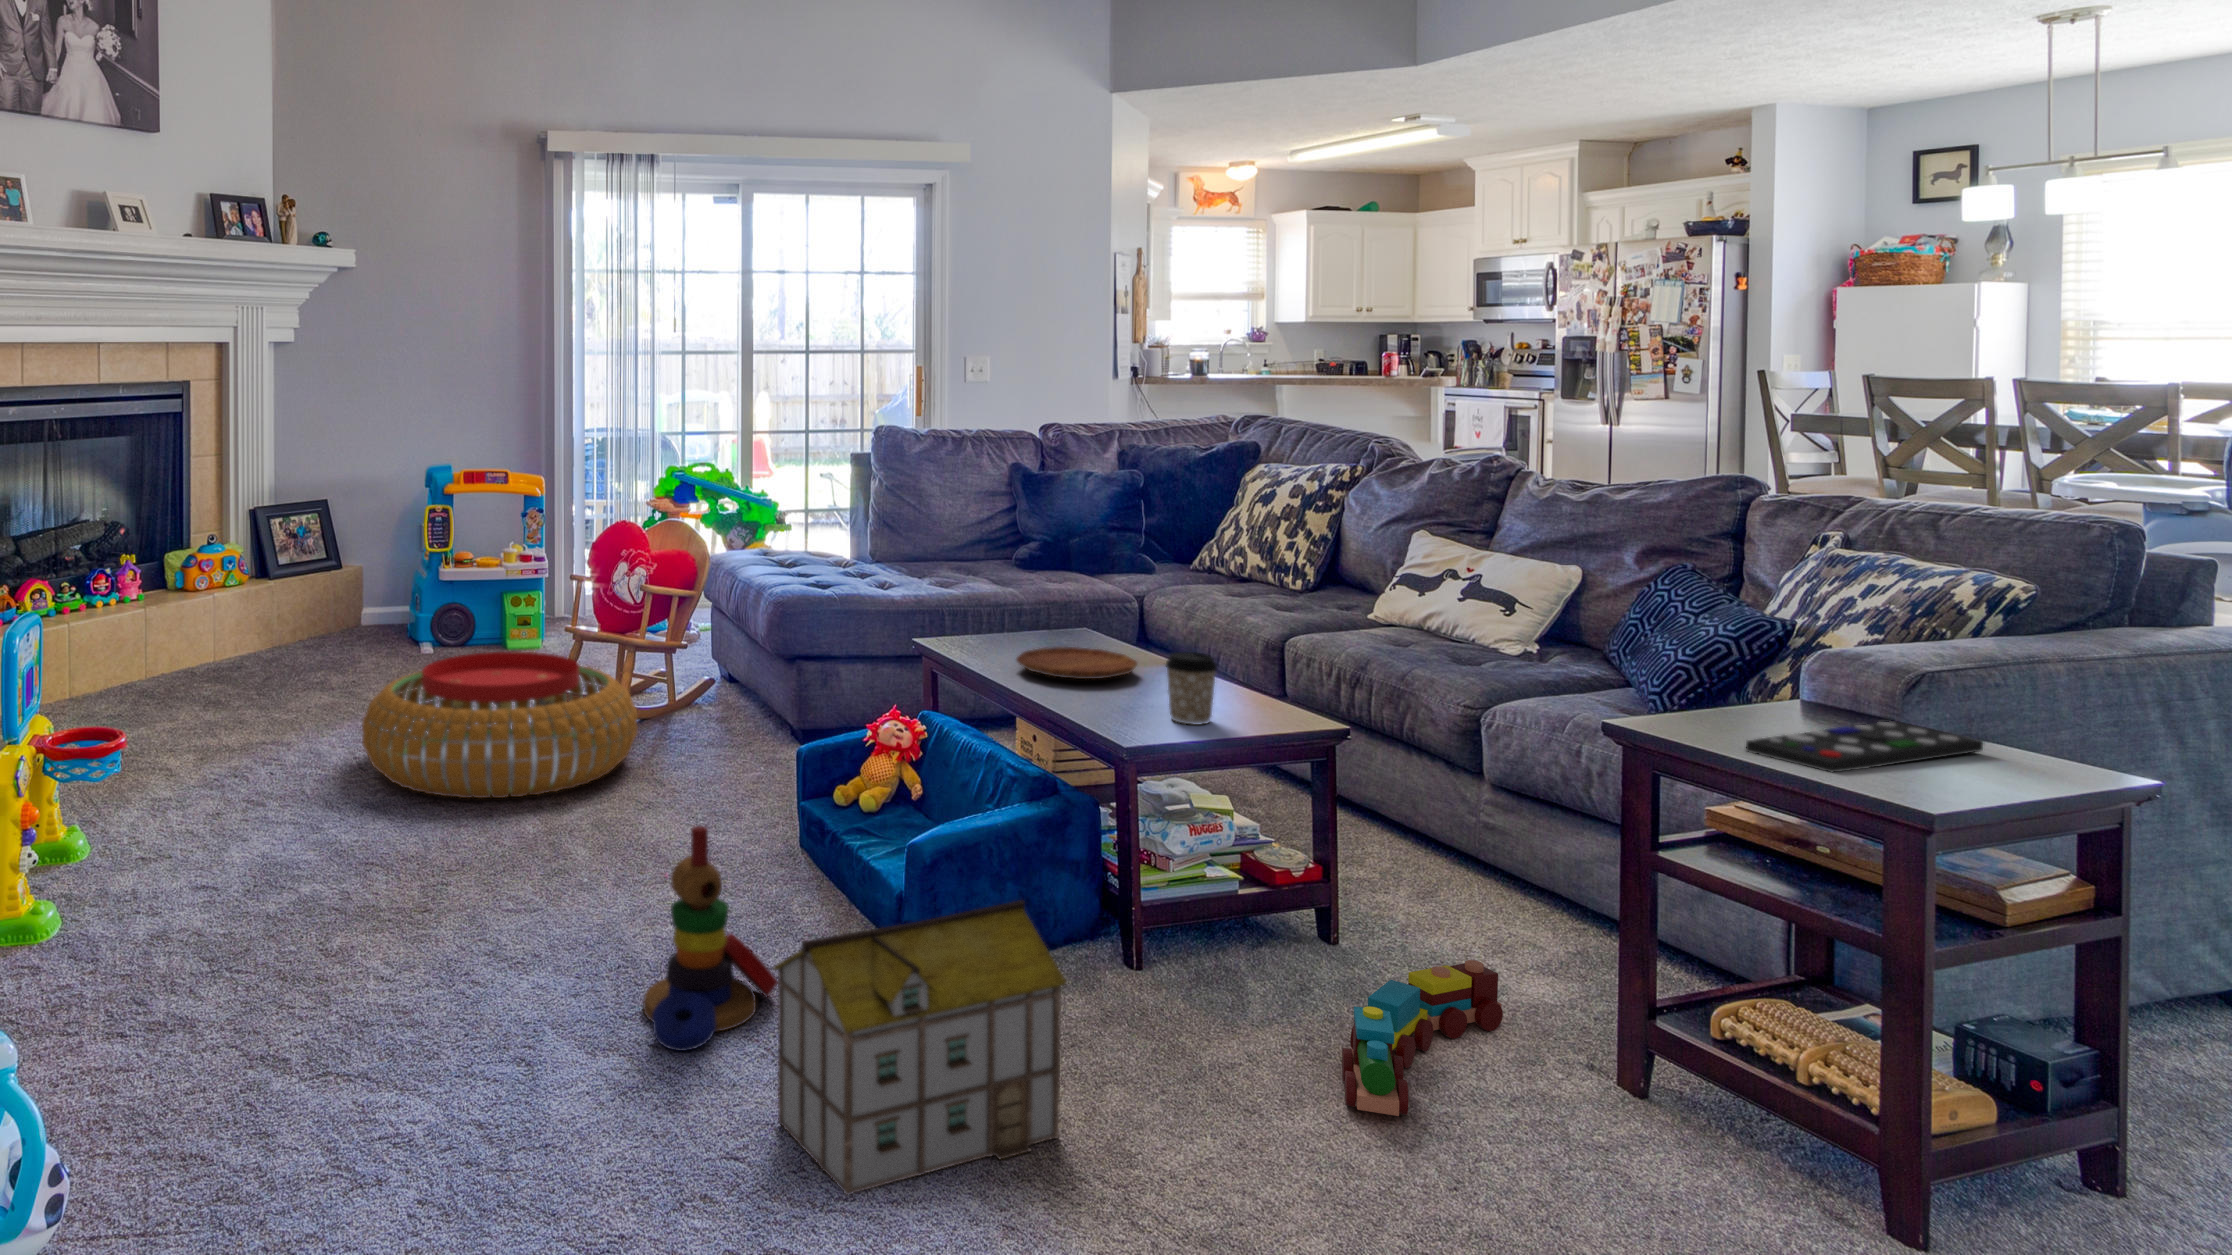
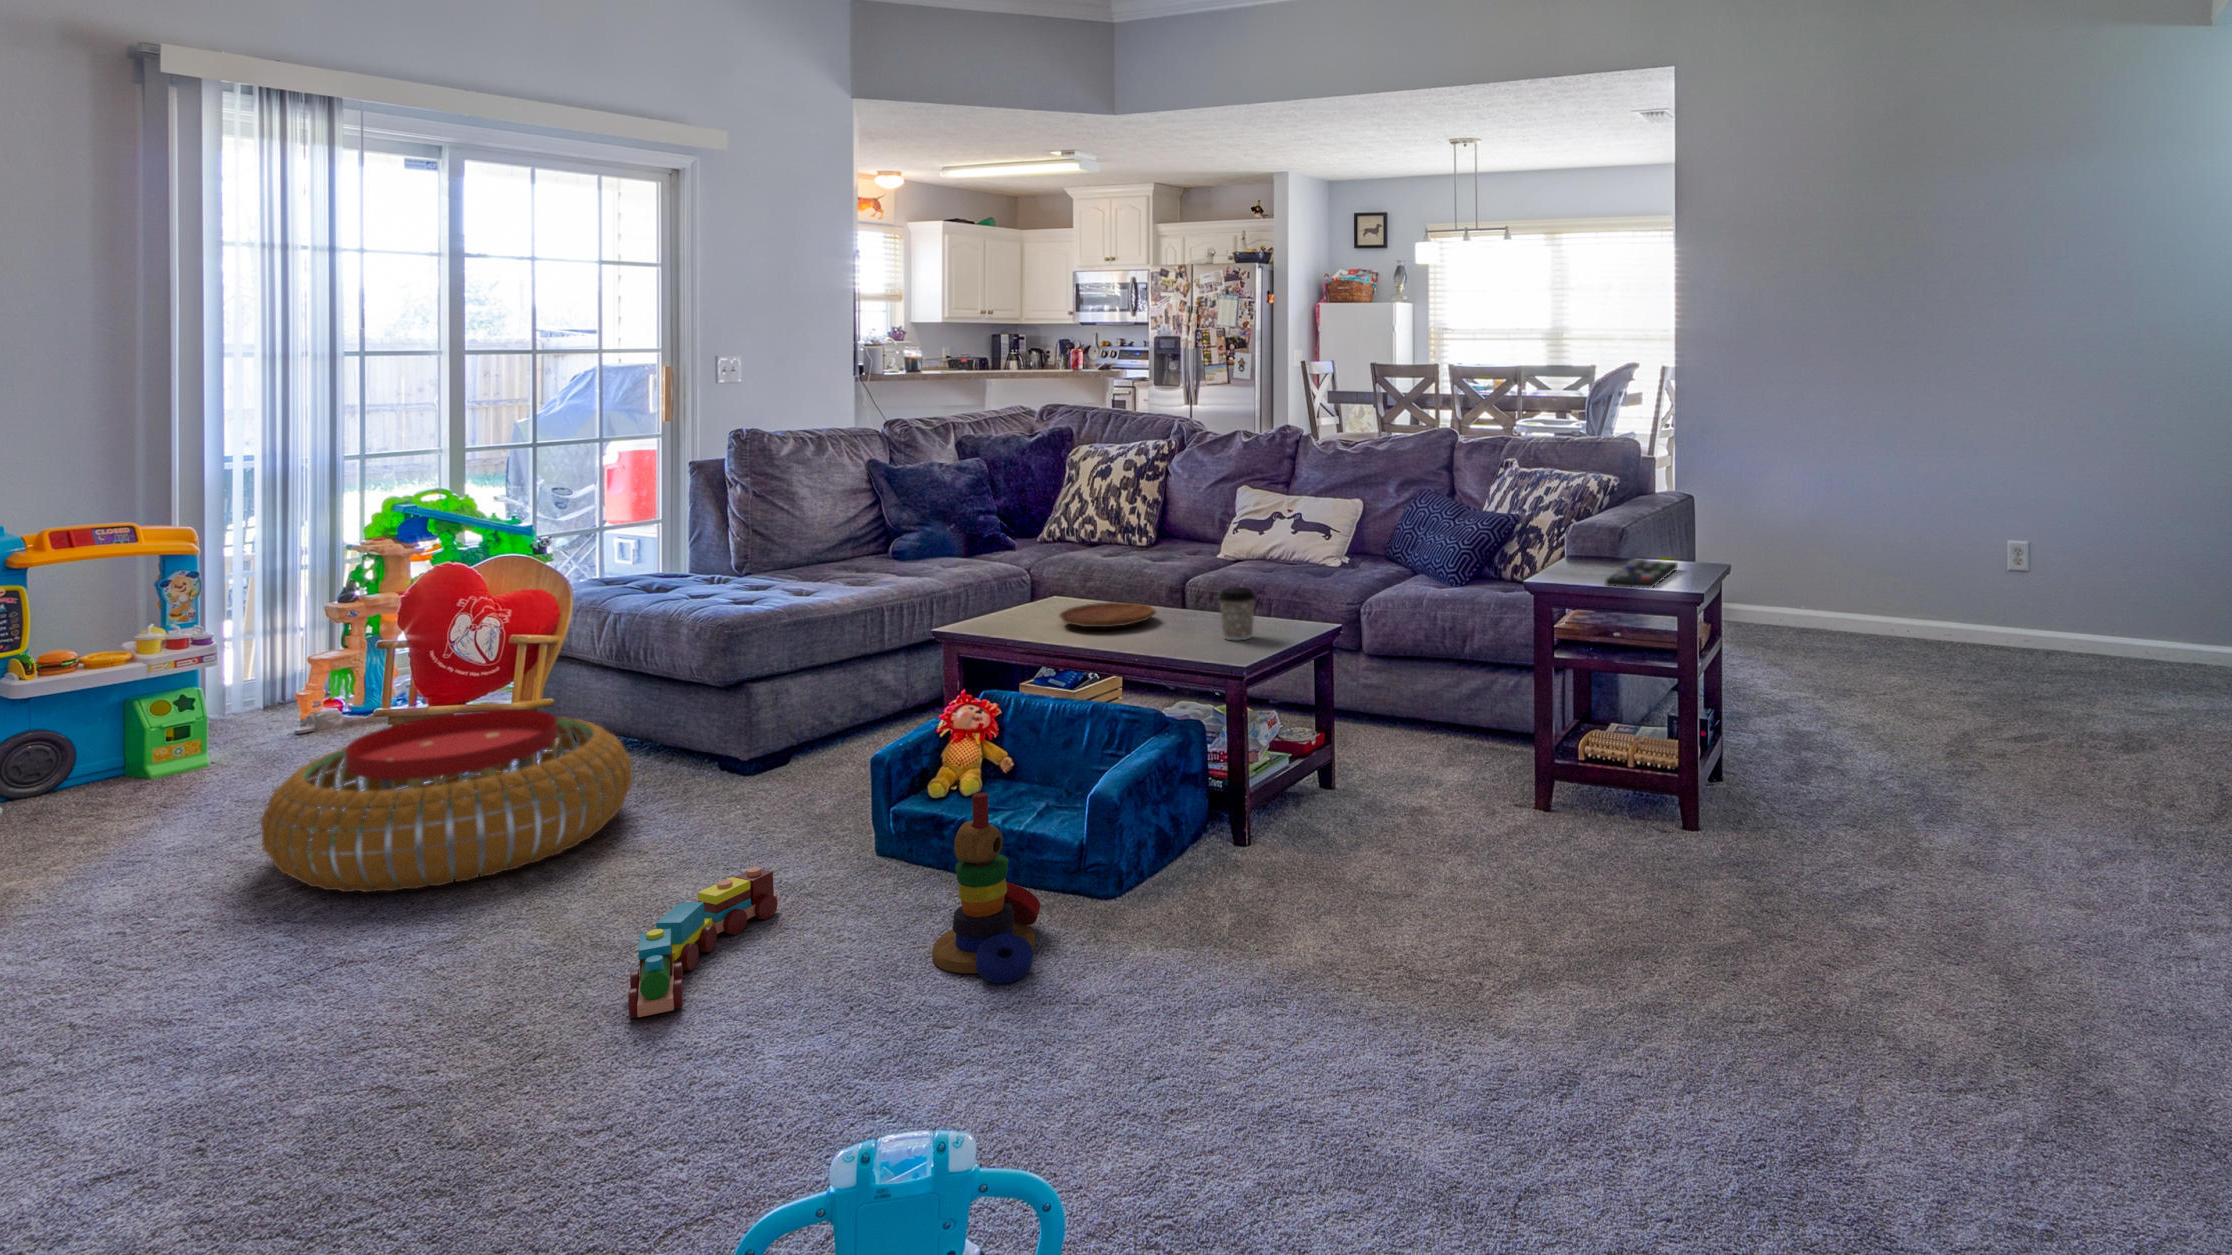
toy house: present [773,900,1066,1195] -> none [1142,771,1328,1009]
toy train: present [1342,960,1503,1116] -> present [628,867,778,1018]

